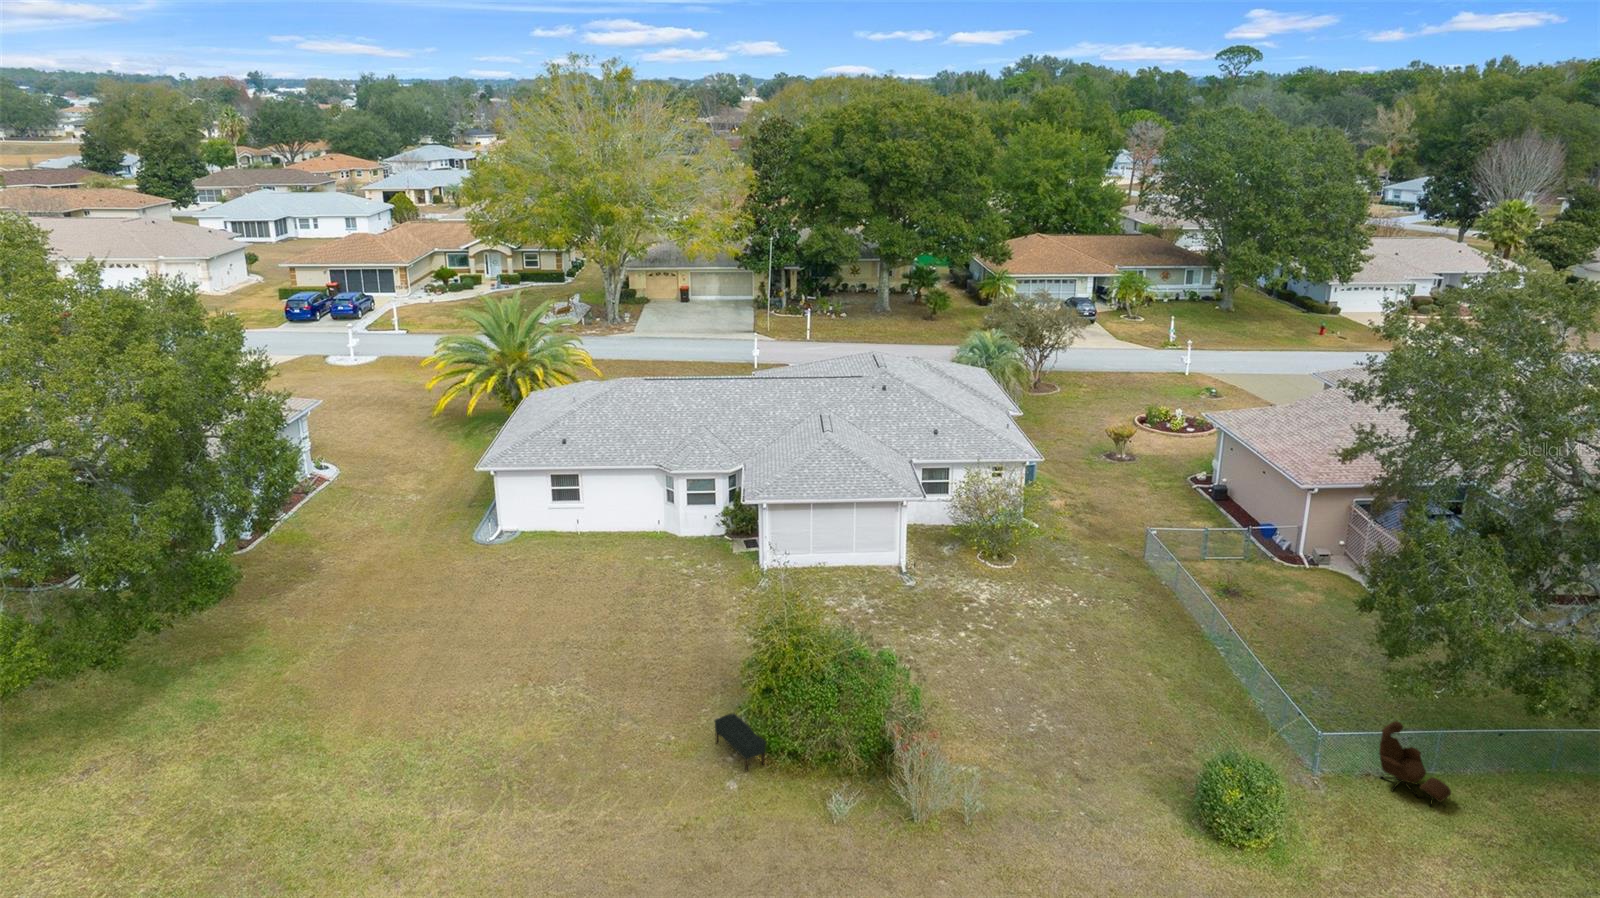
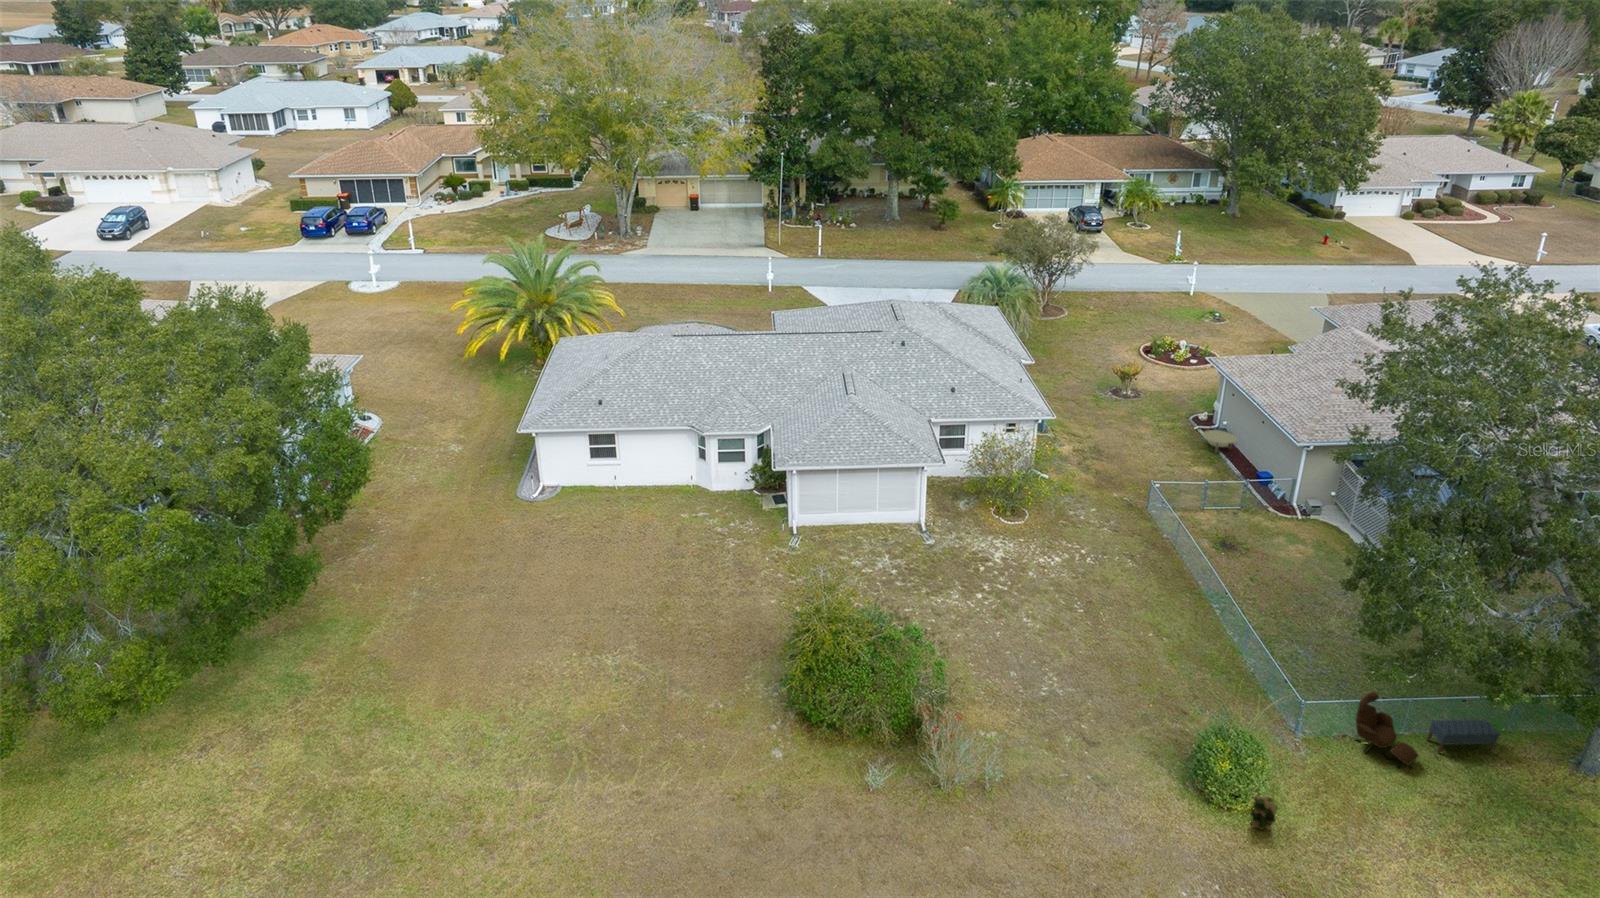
round table: none [1202,486,1239,510] -> present [1203,430,1237,454]
bench: present [714,714,766,771] -> present [1427,720,1500,753]
decorative plant: none [1265,826,1297,868] -> present [1251,796,1278,831]

